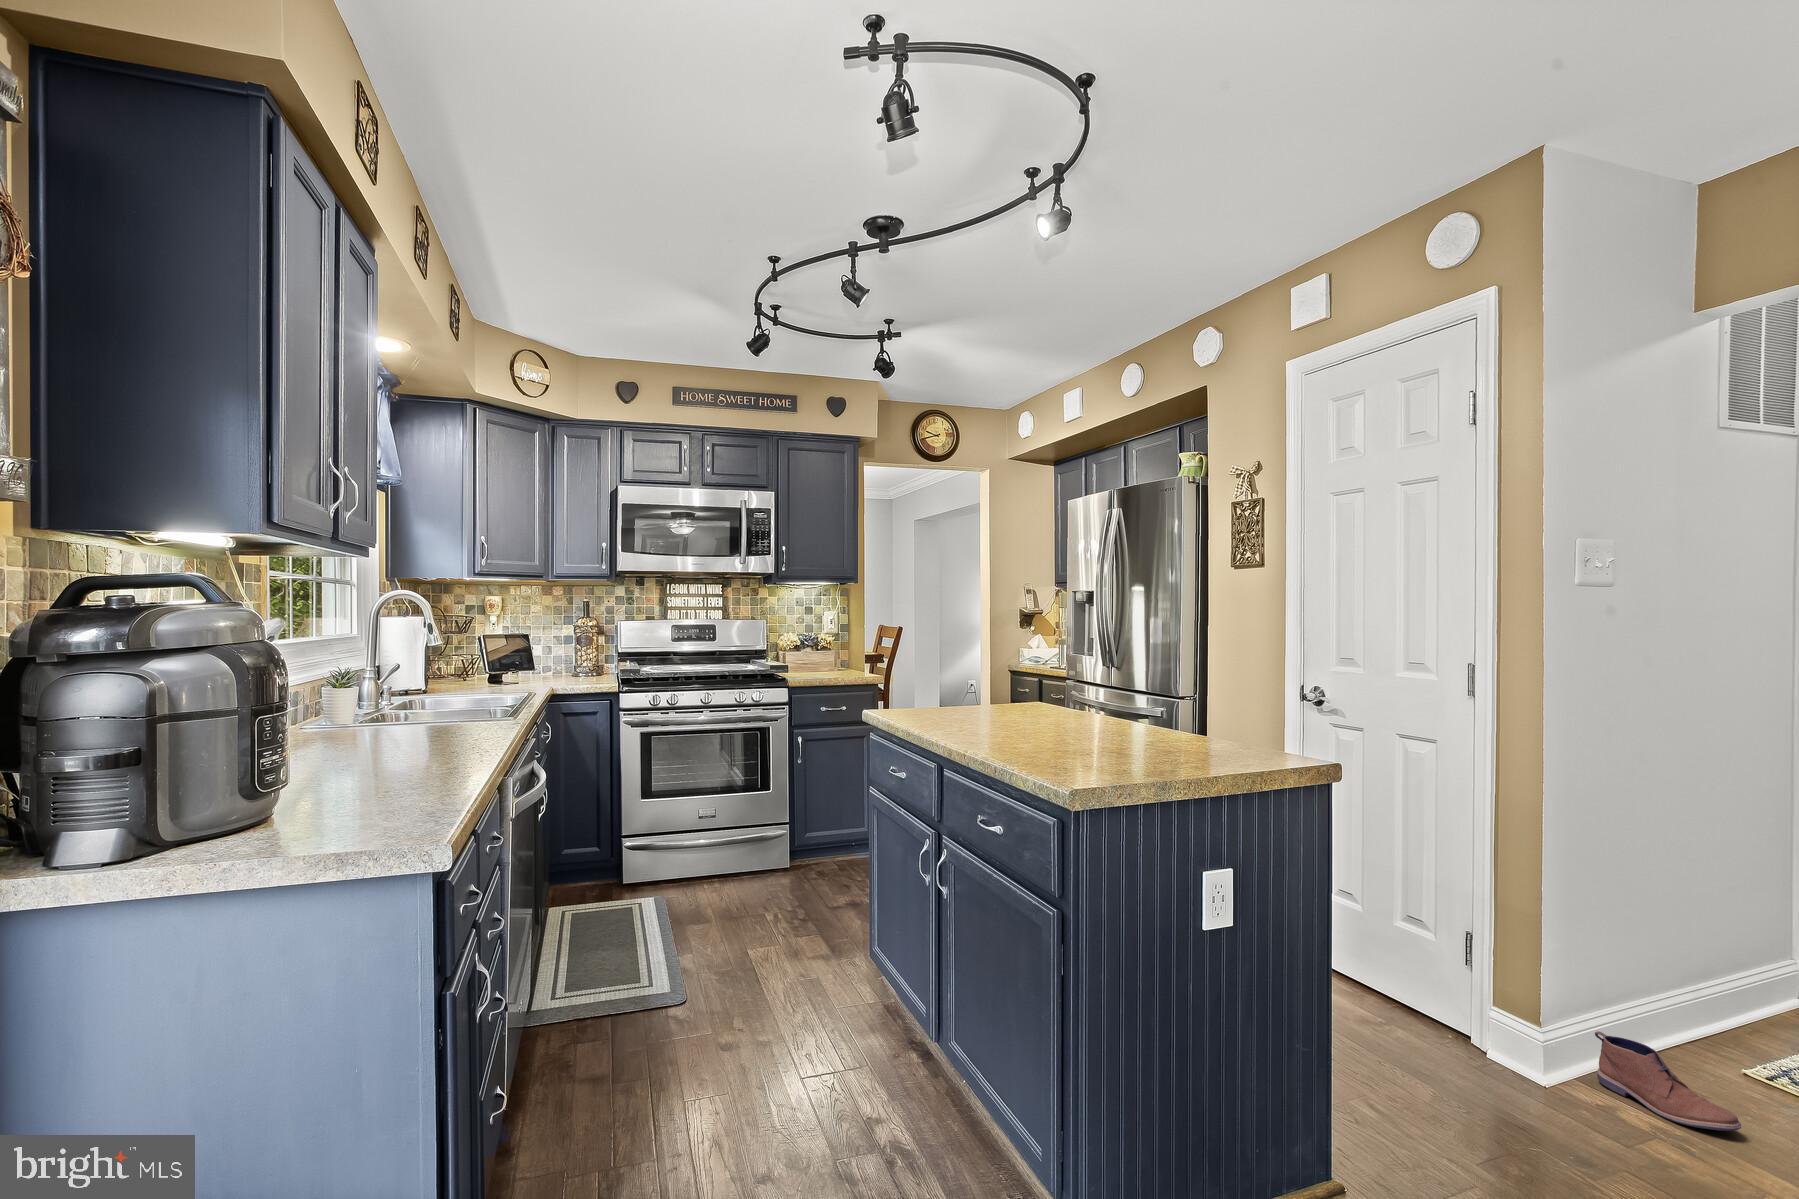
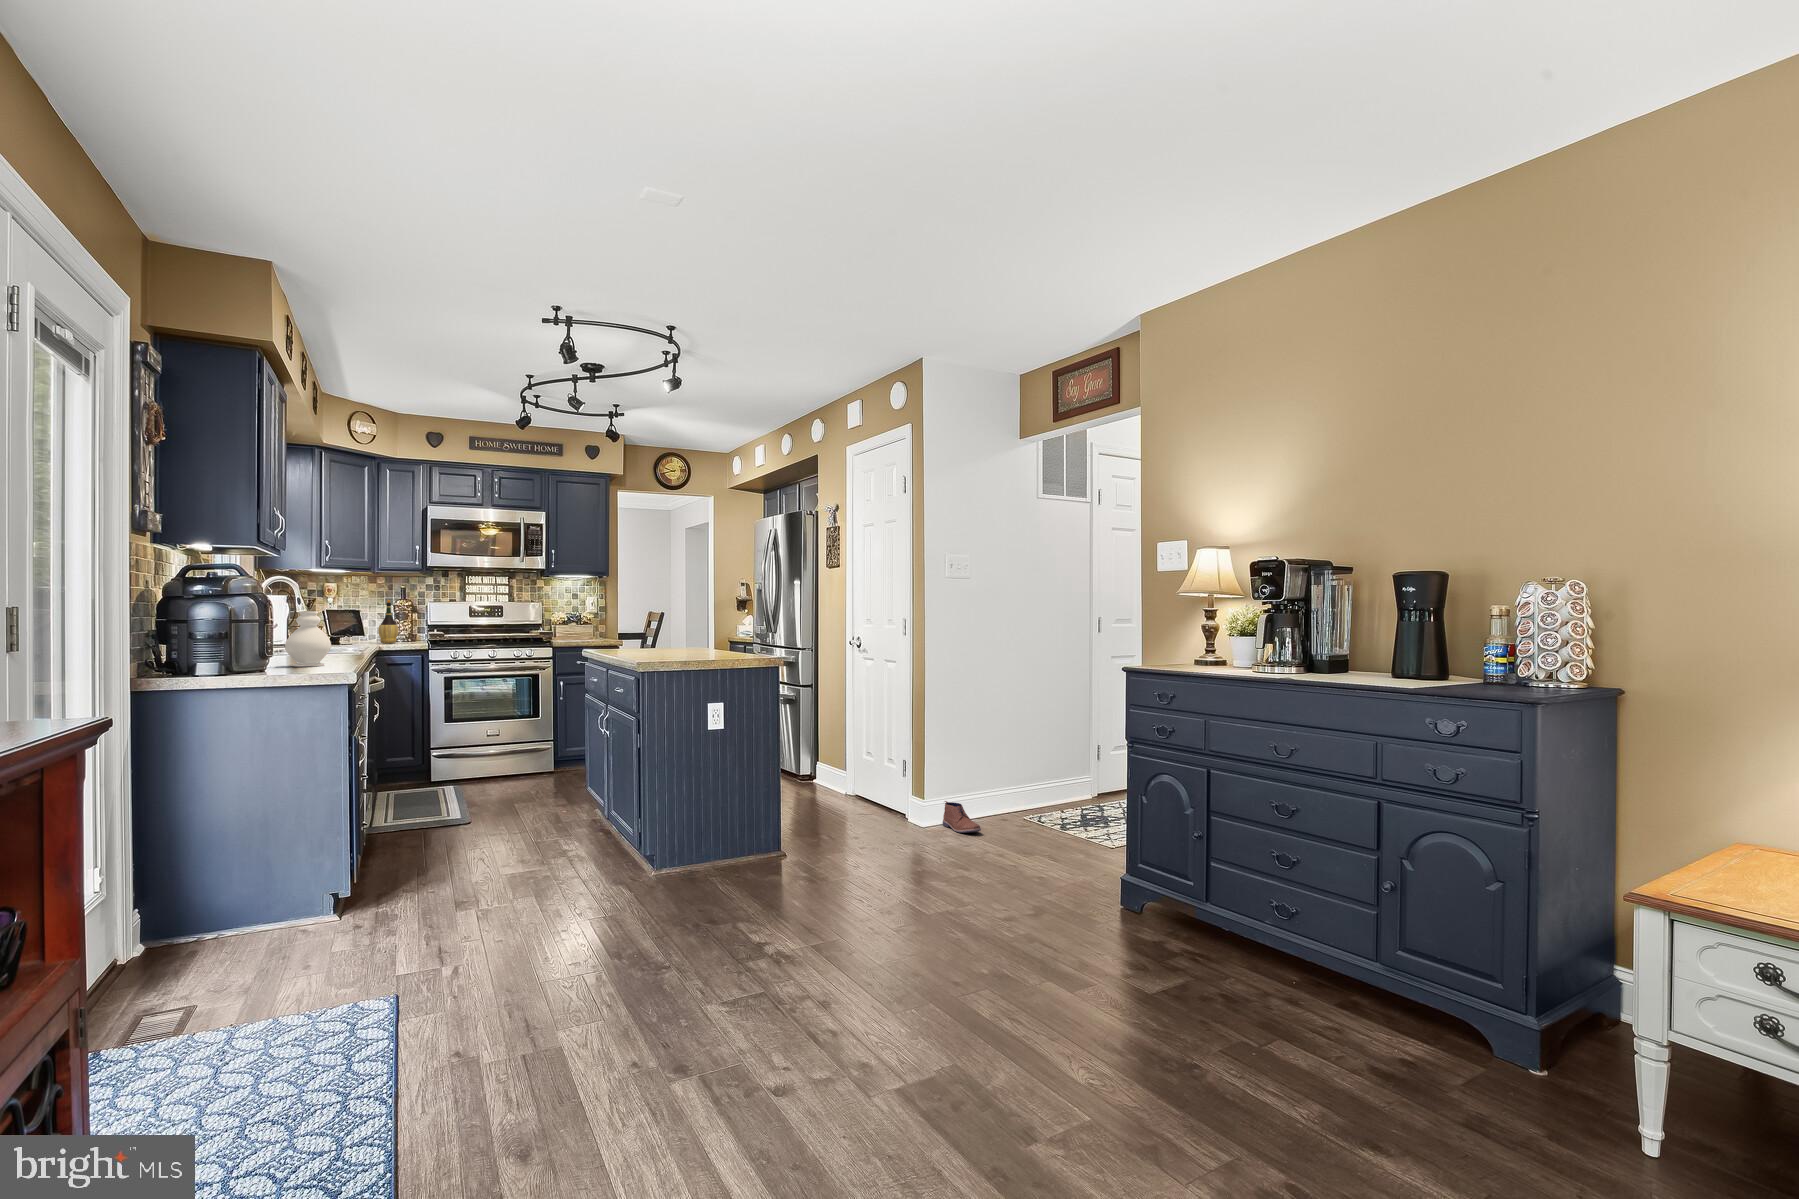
wine bottle: none [553,618,580,680] -> present [378,600,399,643]
decorative vase: none [364,646,445,752] -> present [285,611,331,667]

